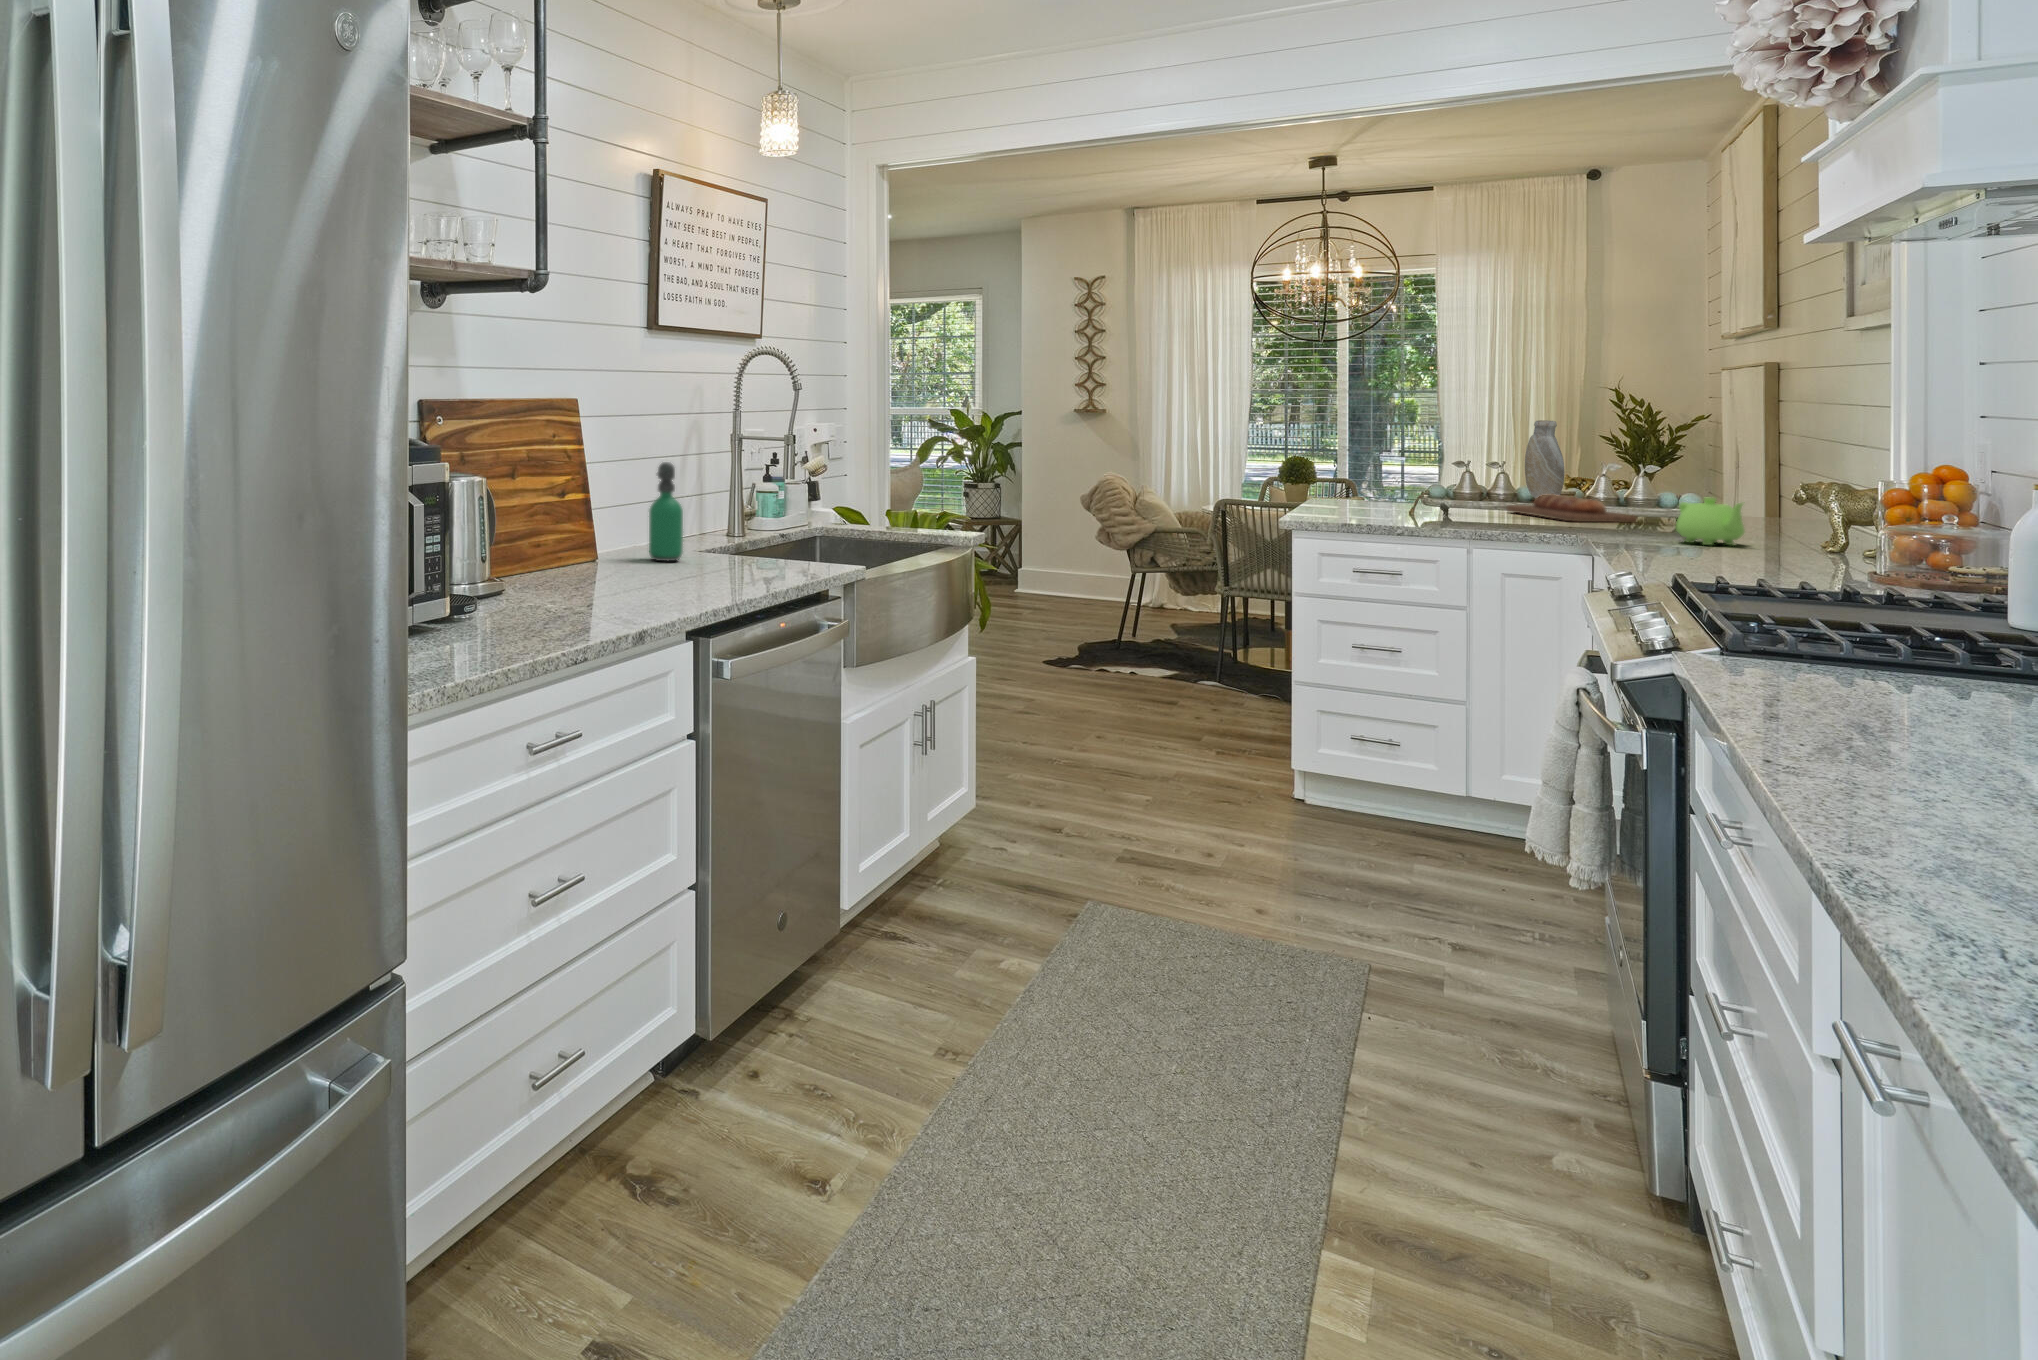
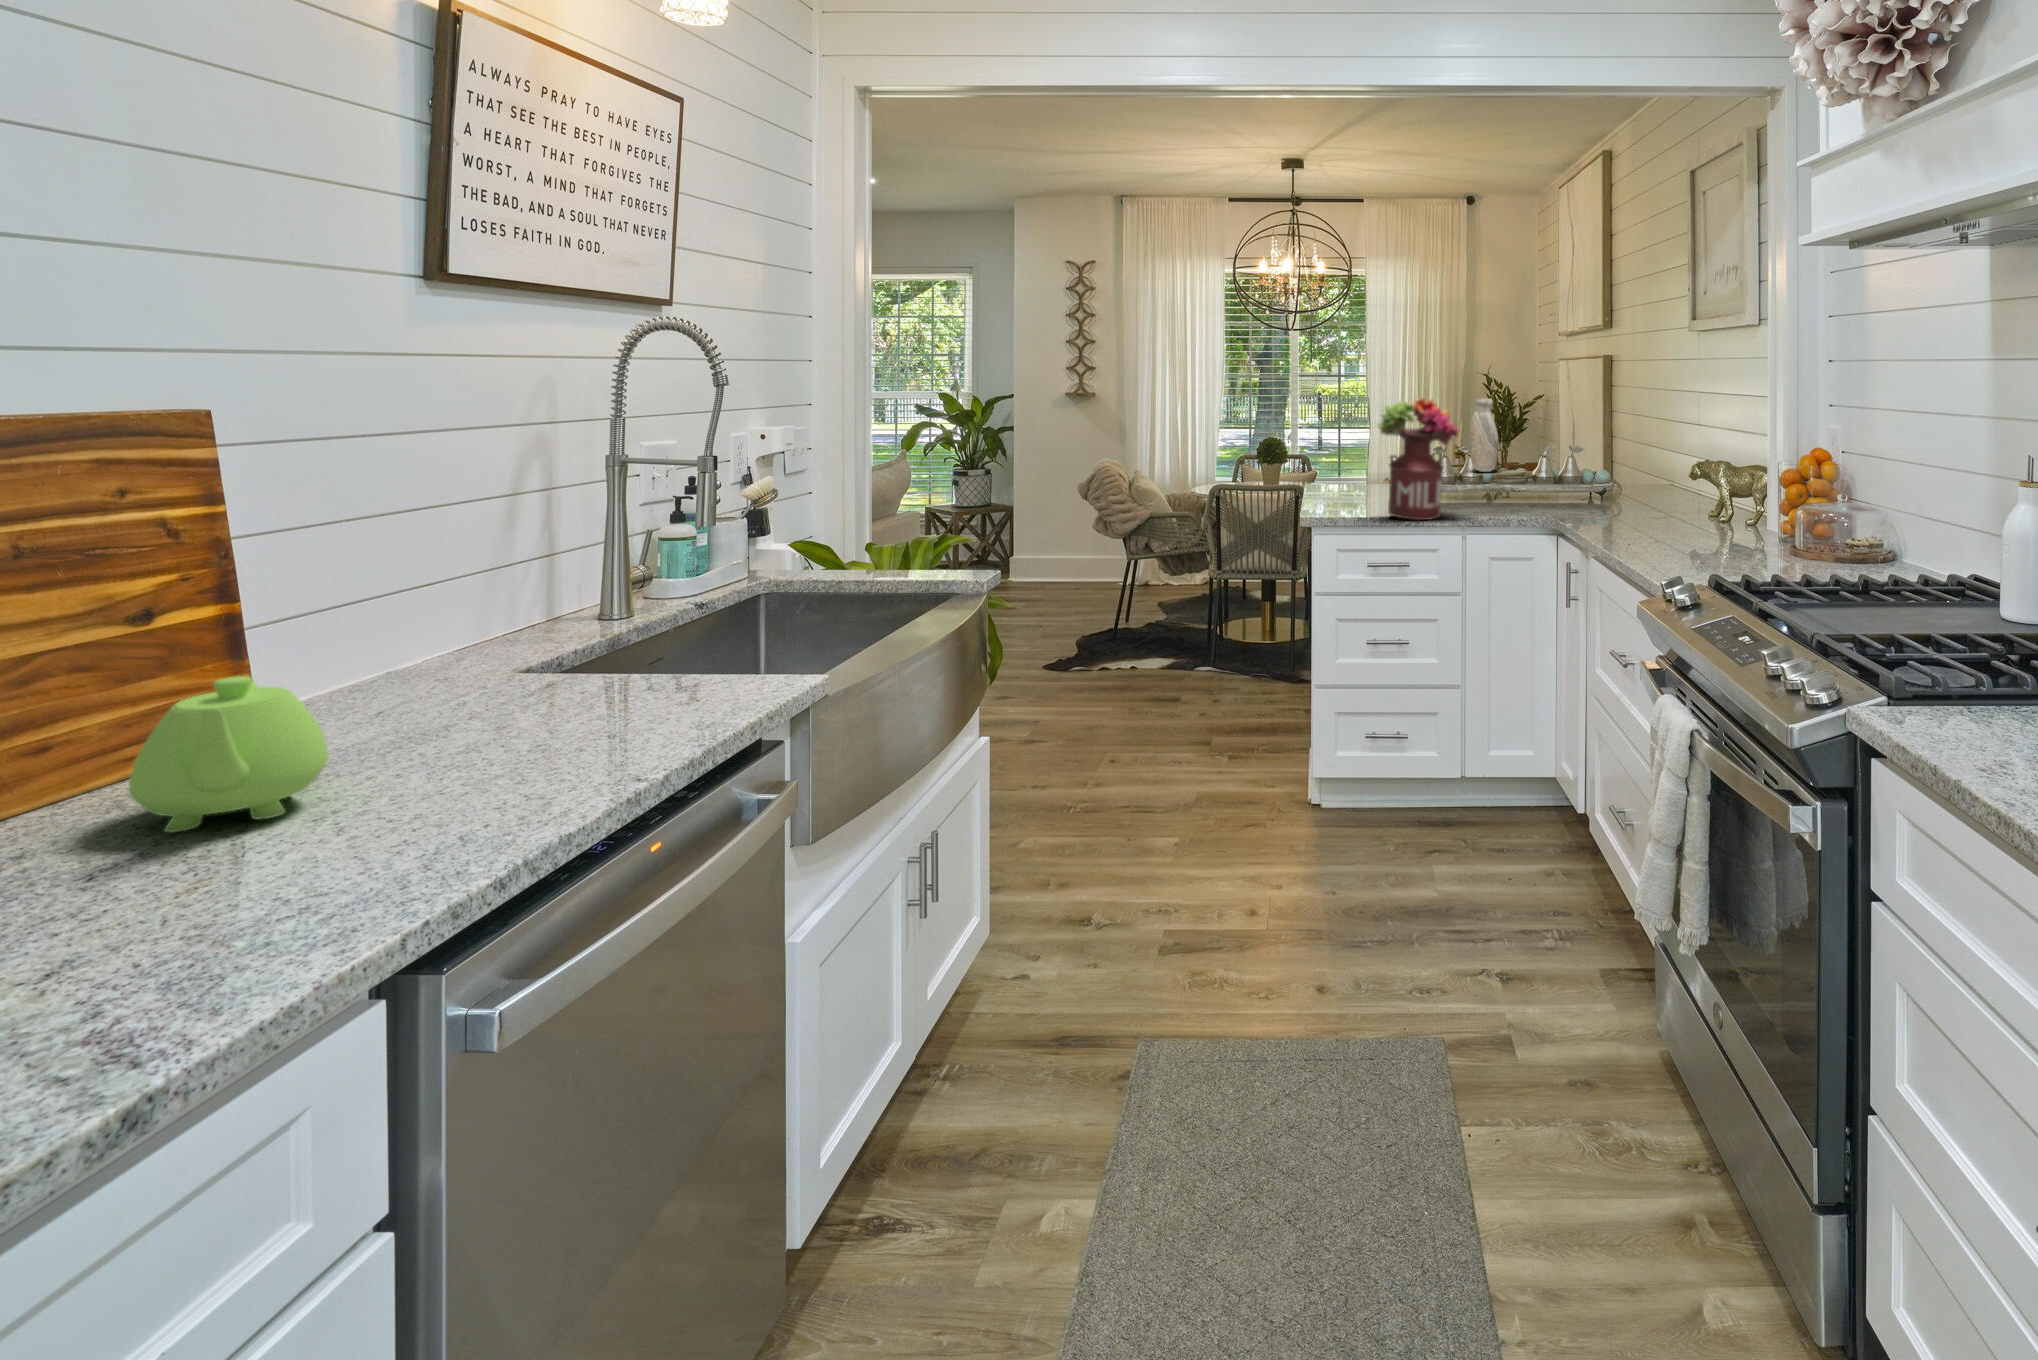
flower arrangement: none [1366,413,1464,533] -> present [1378,398,1460,520]
soap dispenser: present [649,462,683,561] -> none [396,527,472,712]
bread loaf: present [1506,495,1637,522] -> none [1469,469,1572,495]
teapot: present [1676,498,1744,545] -> present [129,676,328,833]

